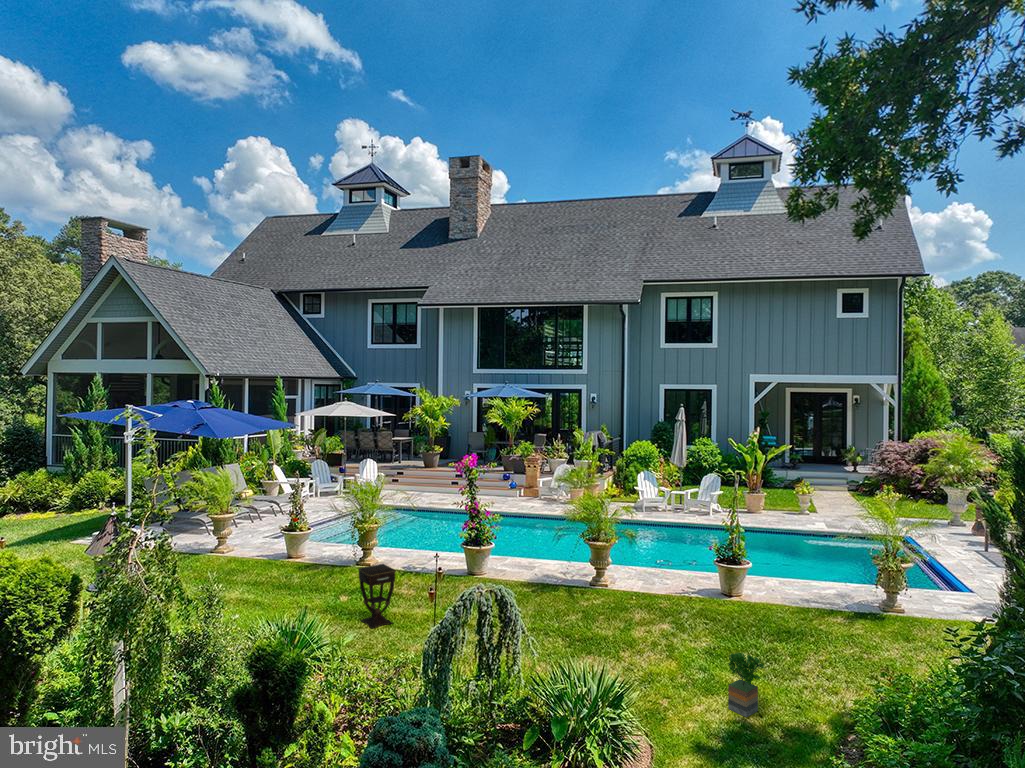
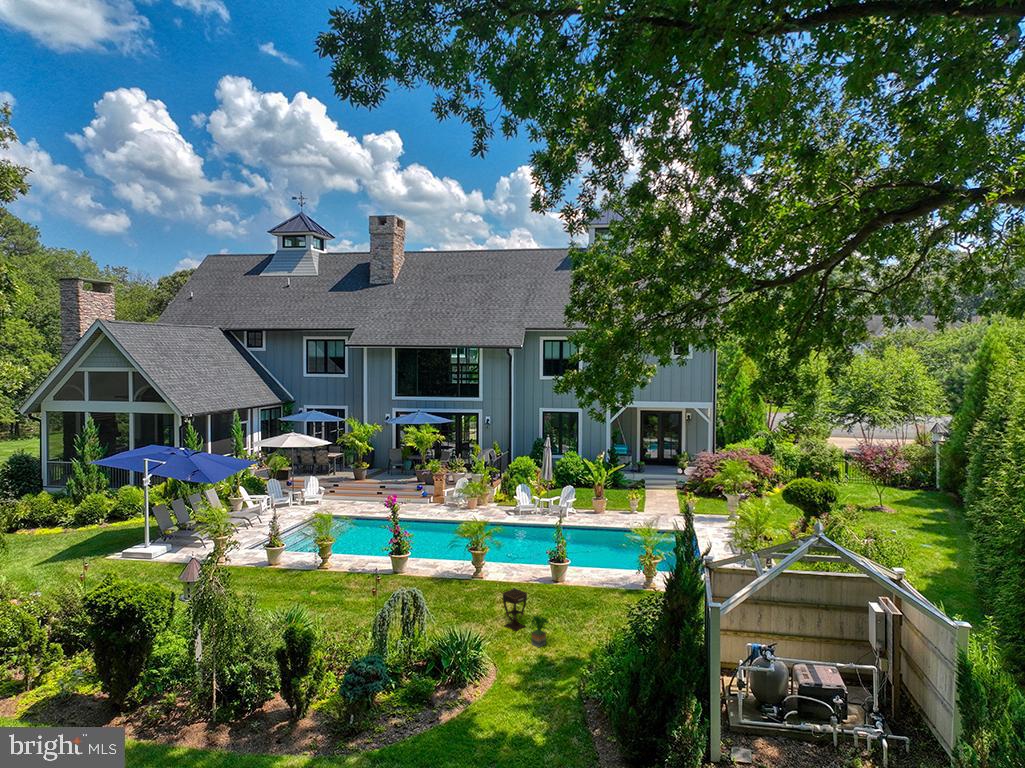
side table: present [358,564,396,629] -> present [503,588,527,631]

